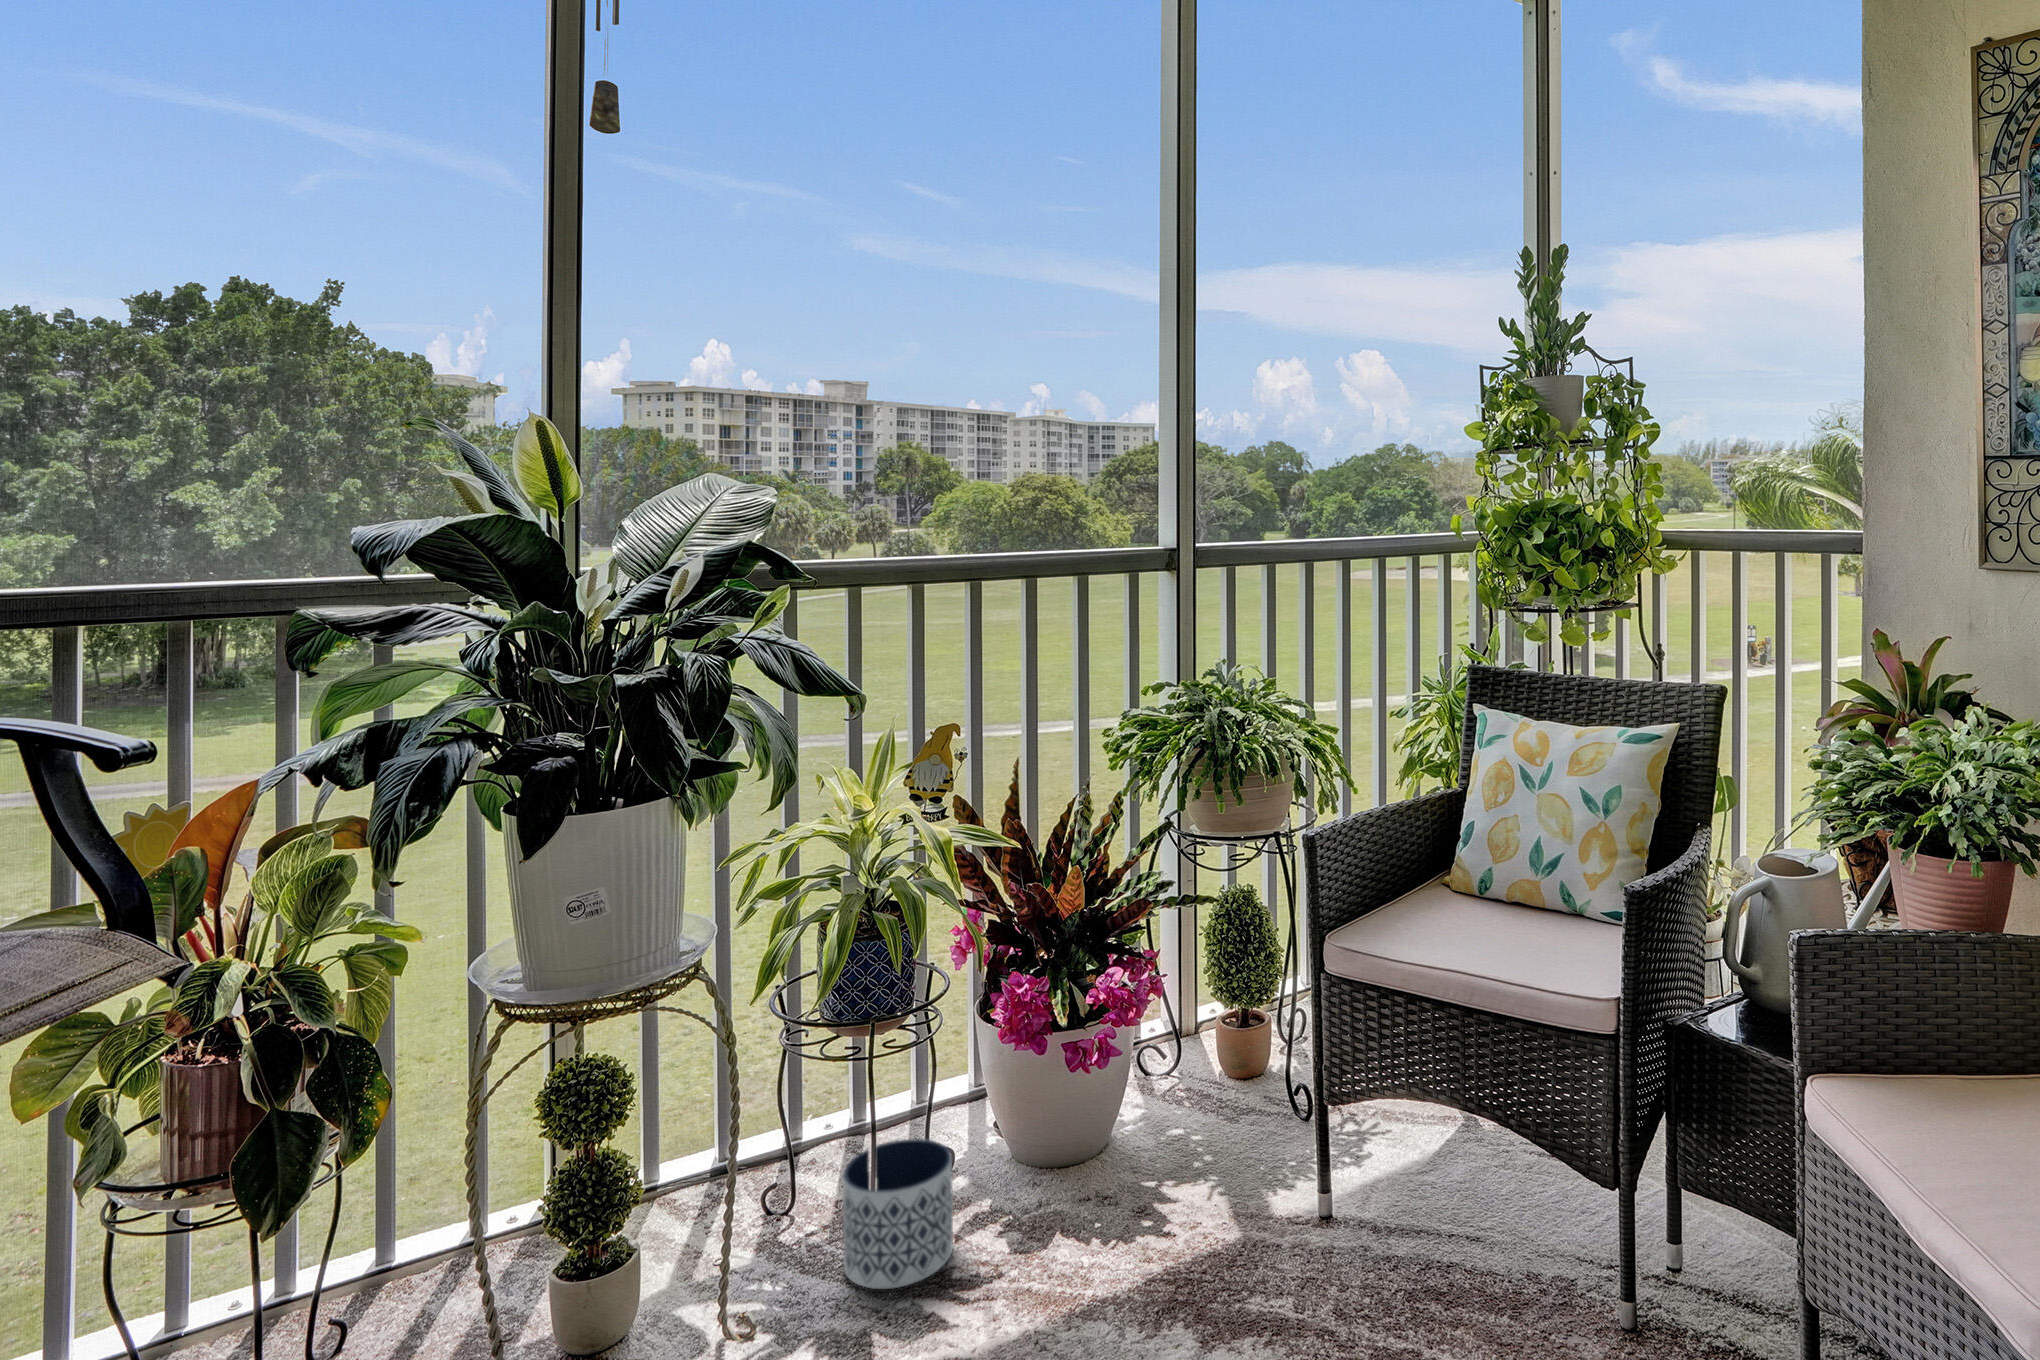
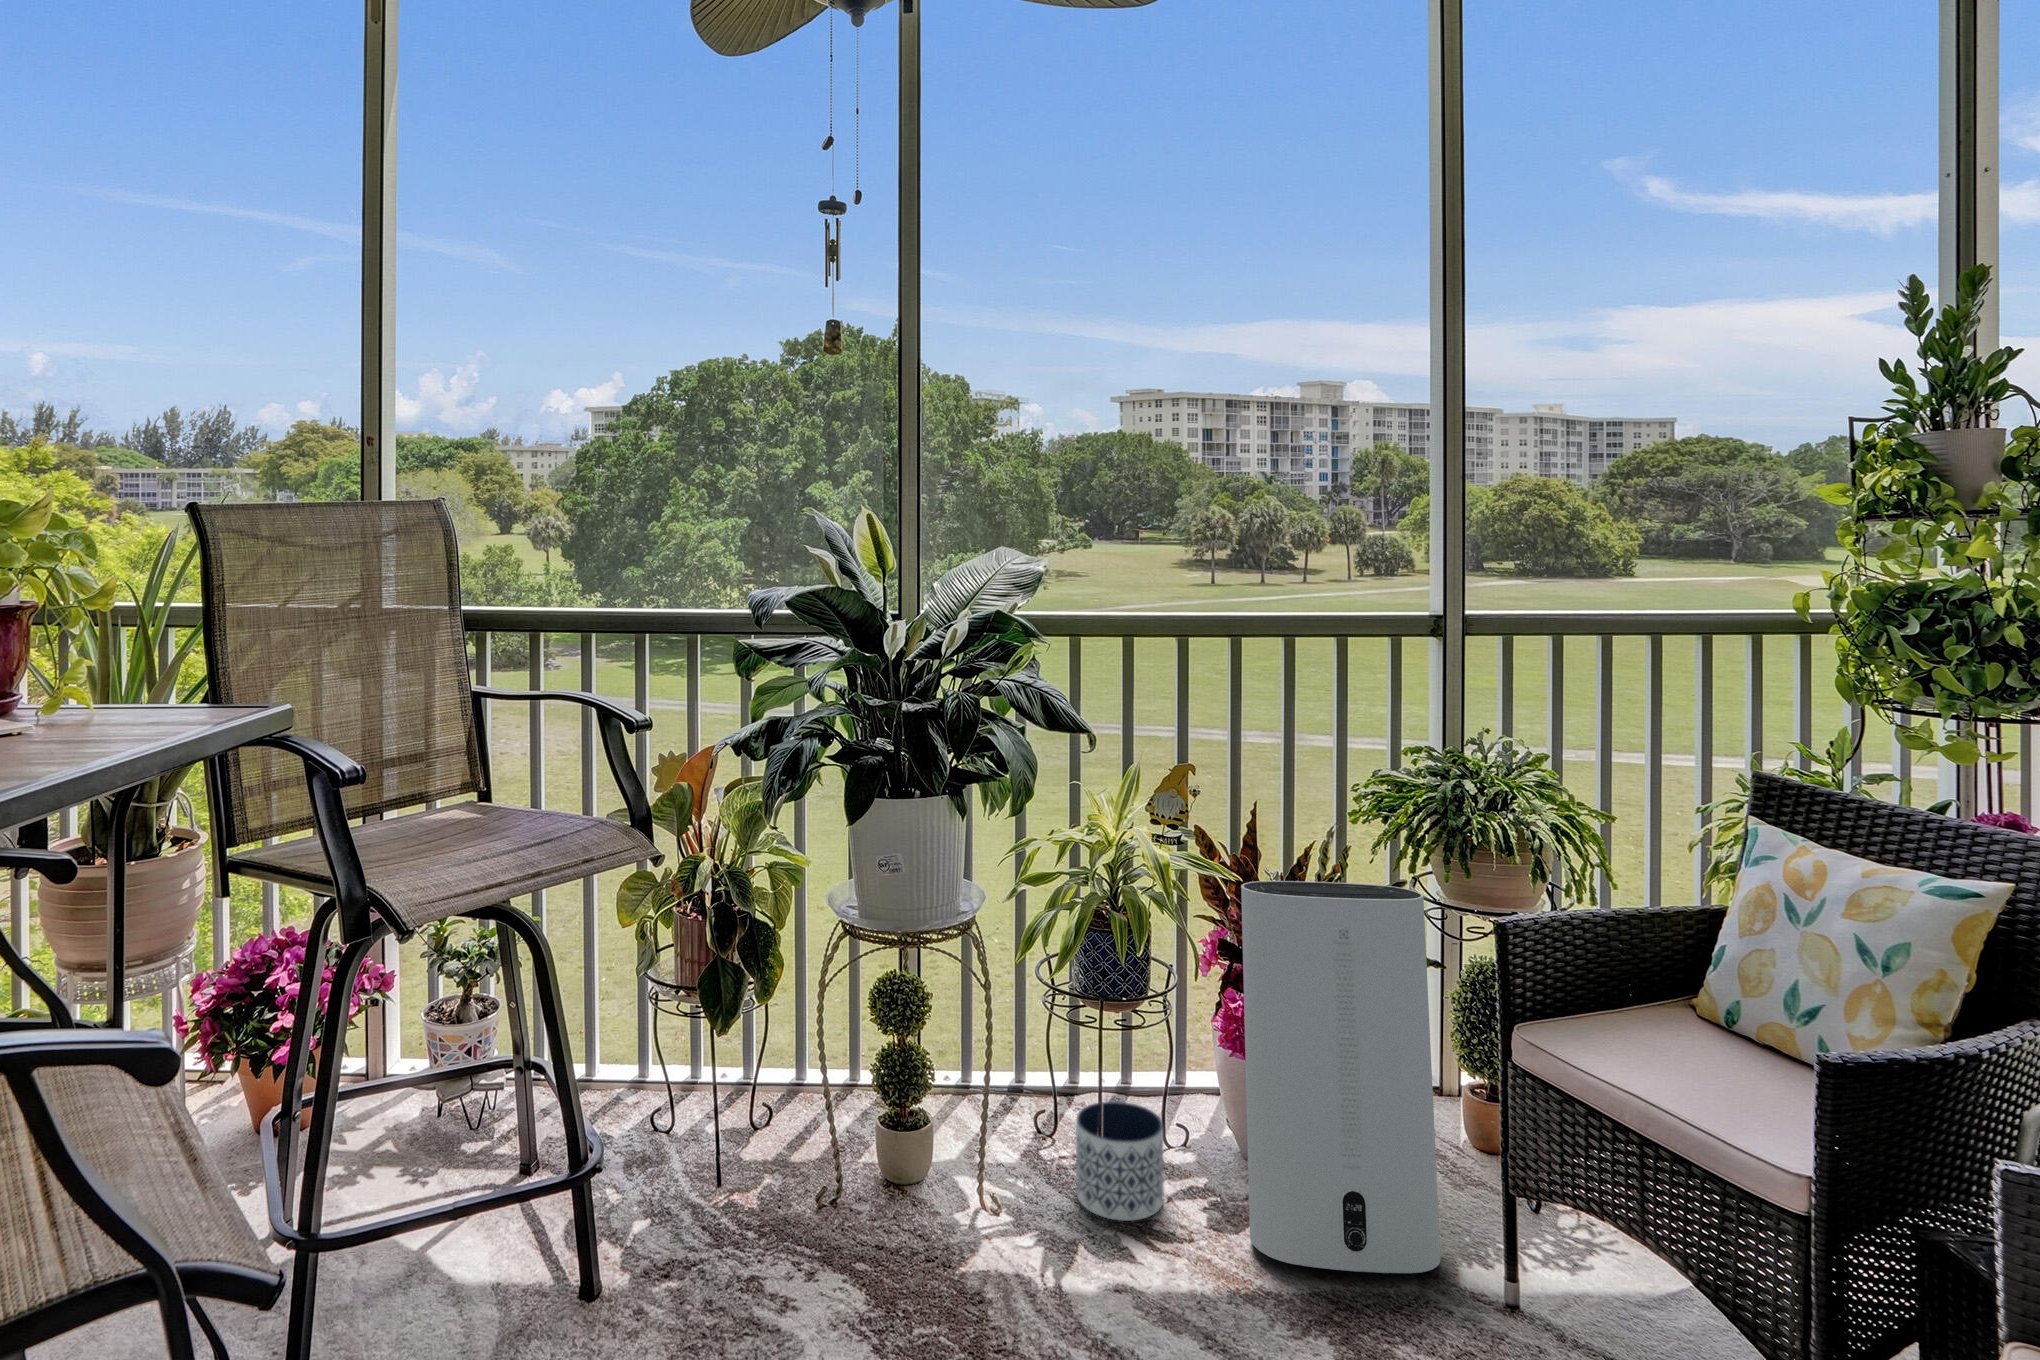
air purifier: none [1039,821,1255,1259] -> present [1241,881,1441,1273]

